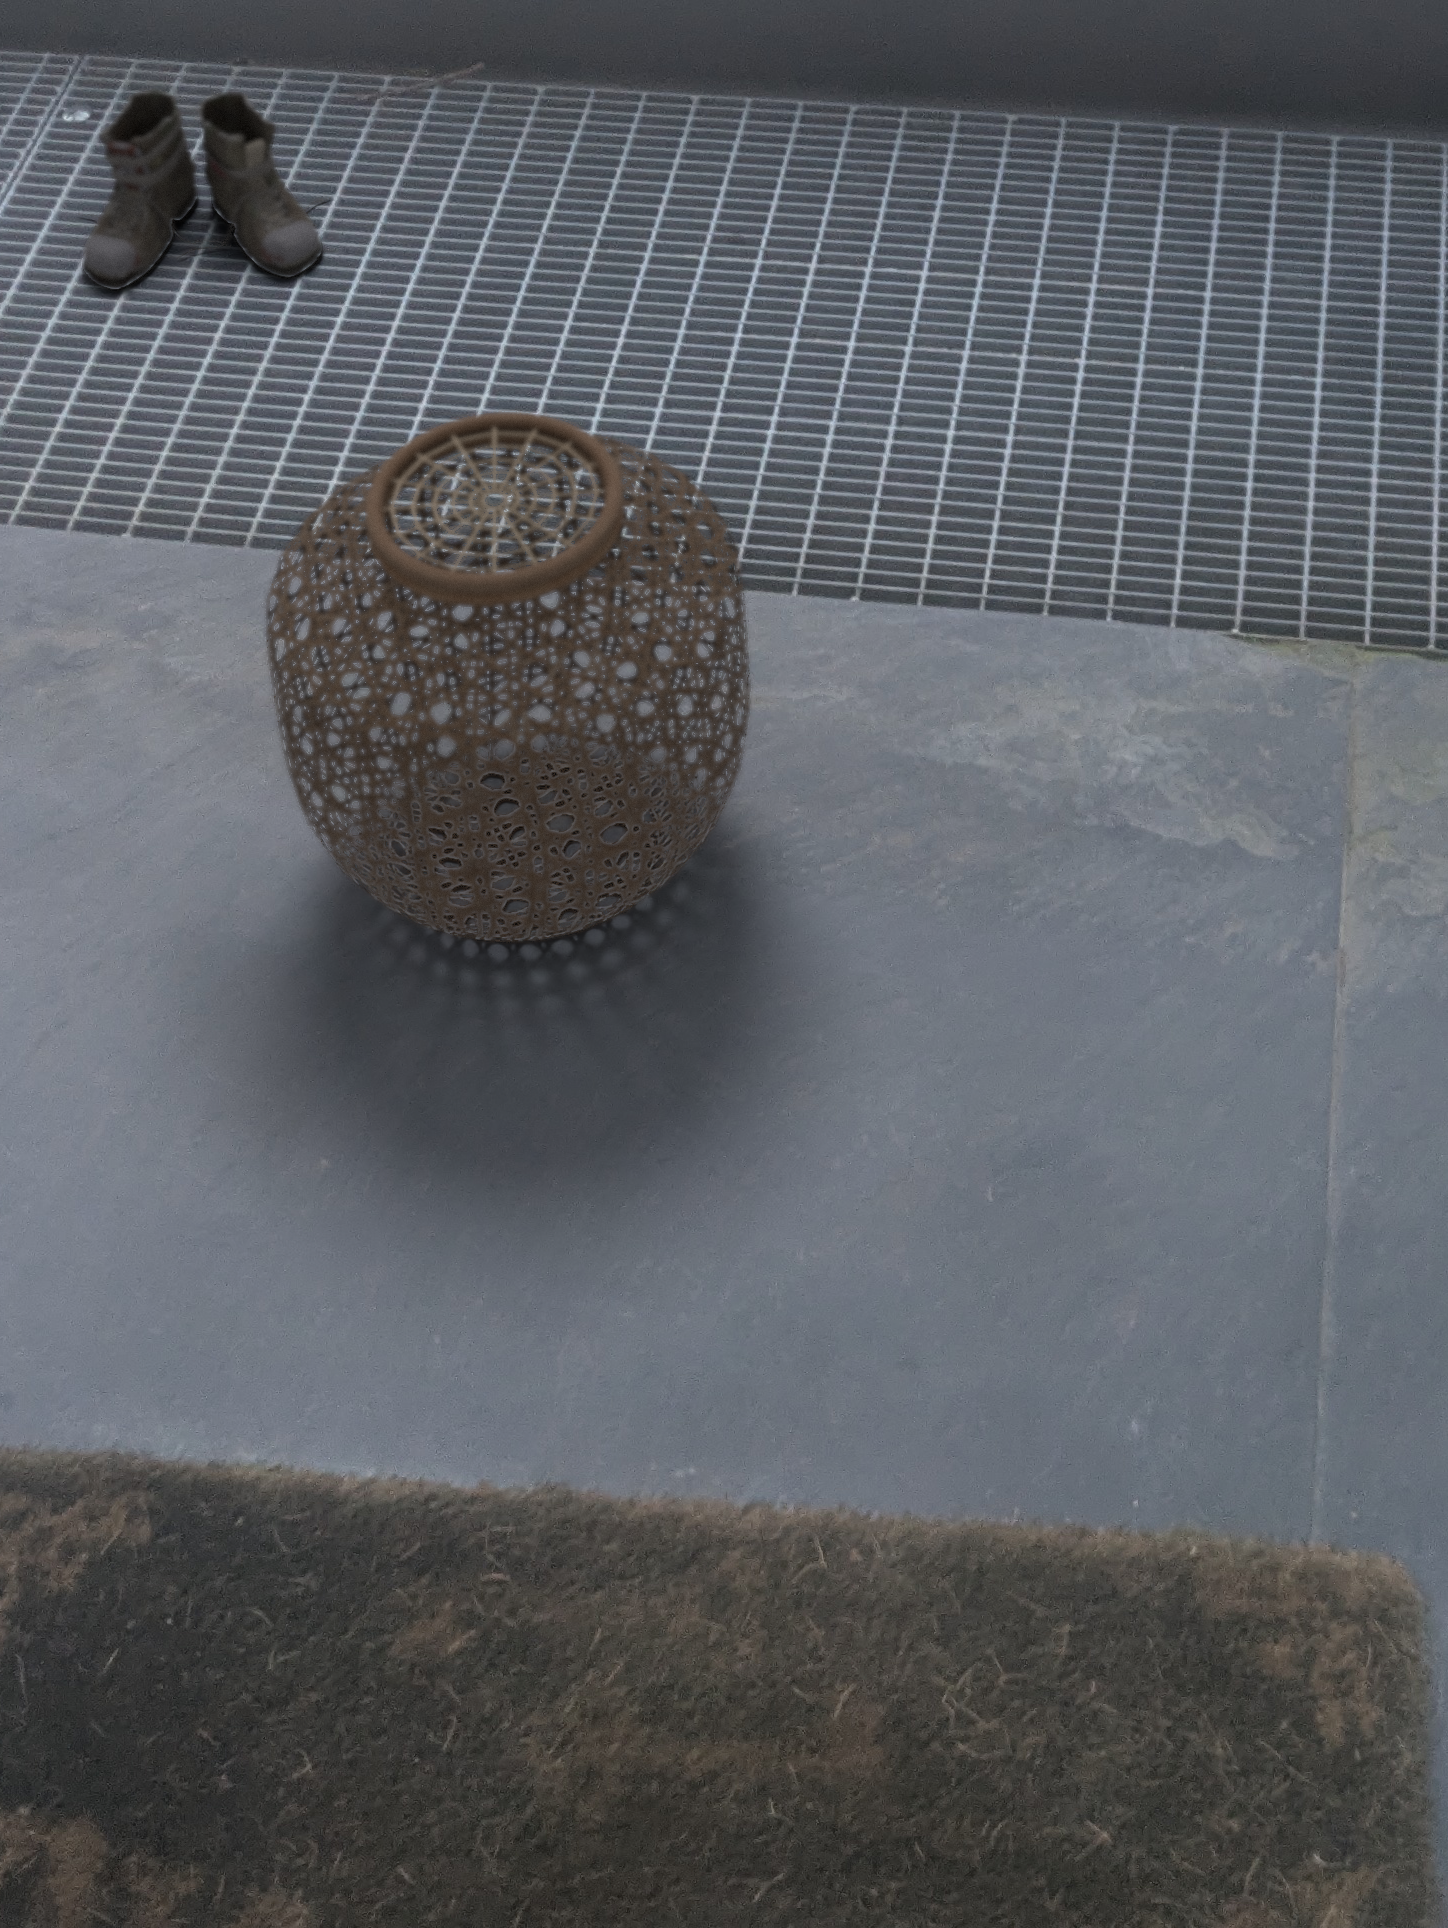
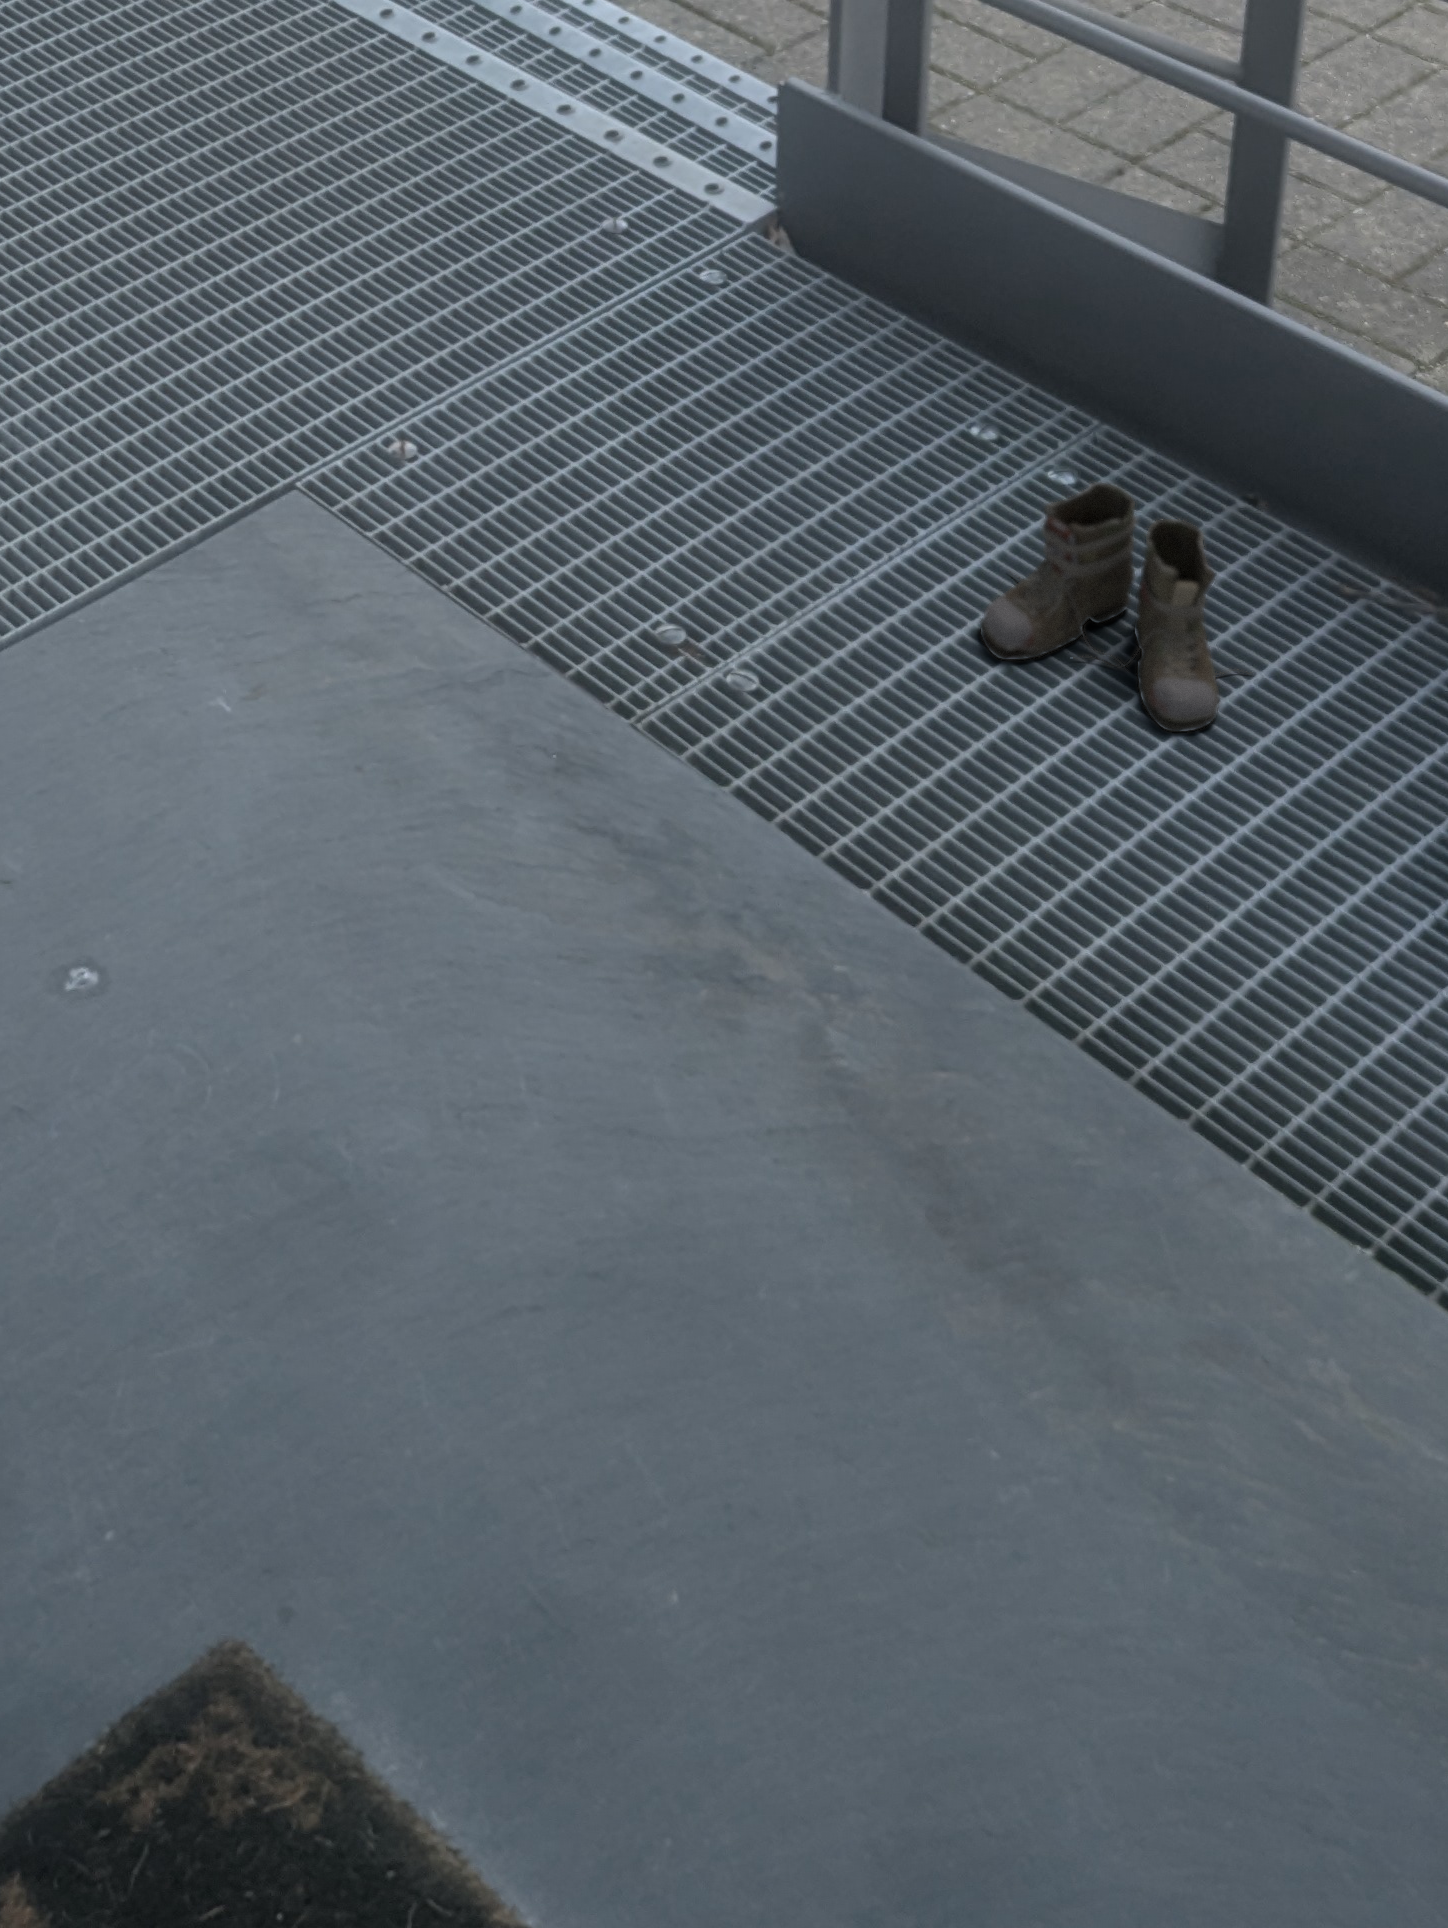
woven basket: present [266,412,750,942] -> none [824,952,1376,1561]

